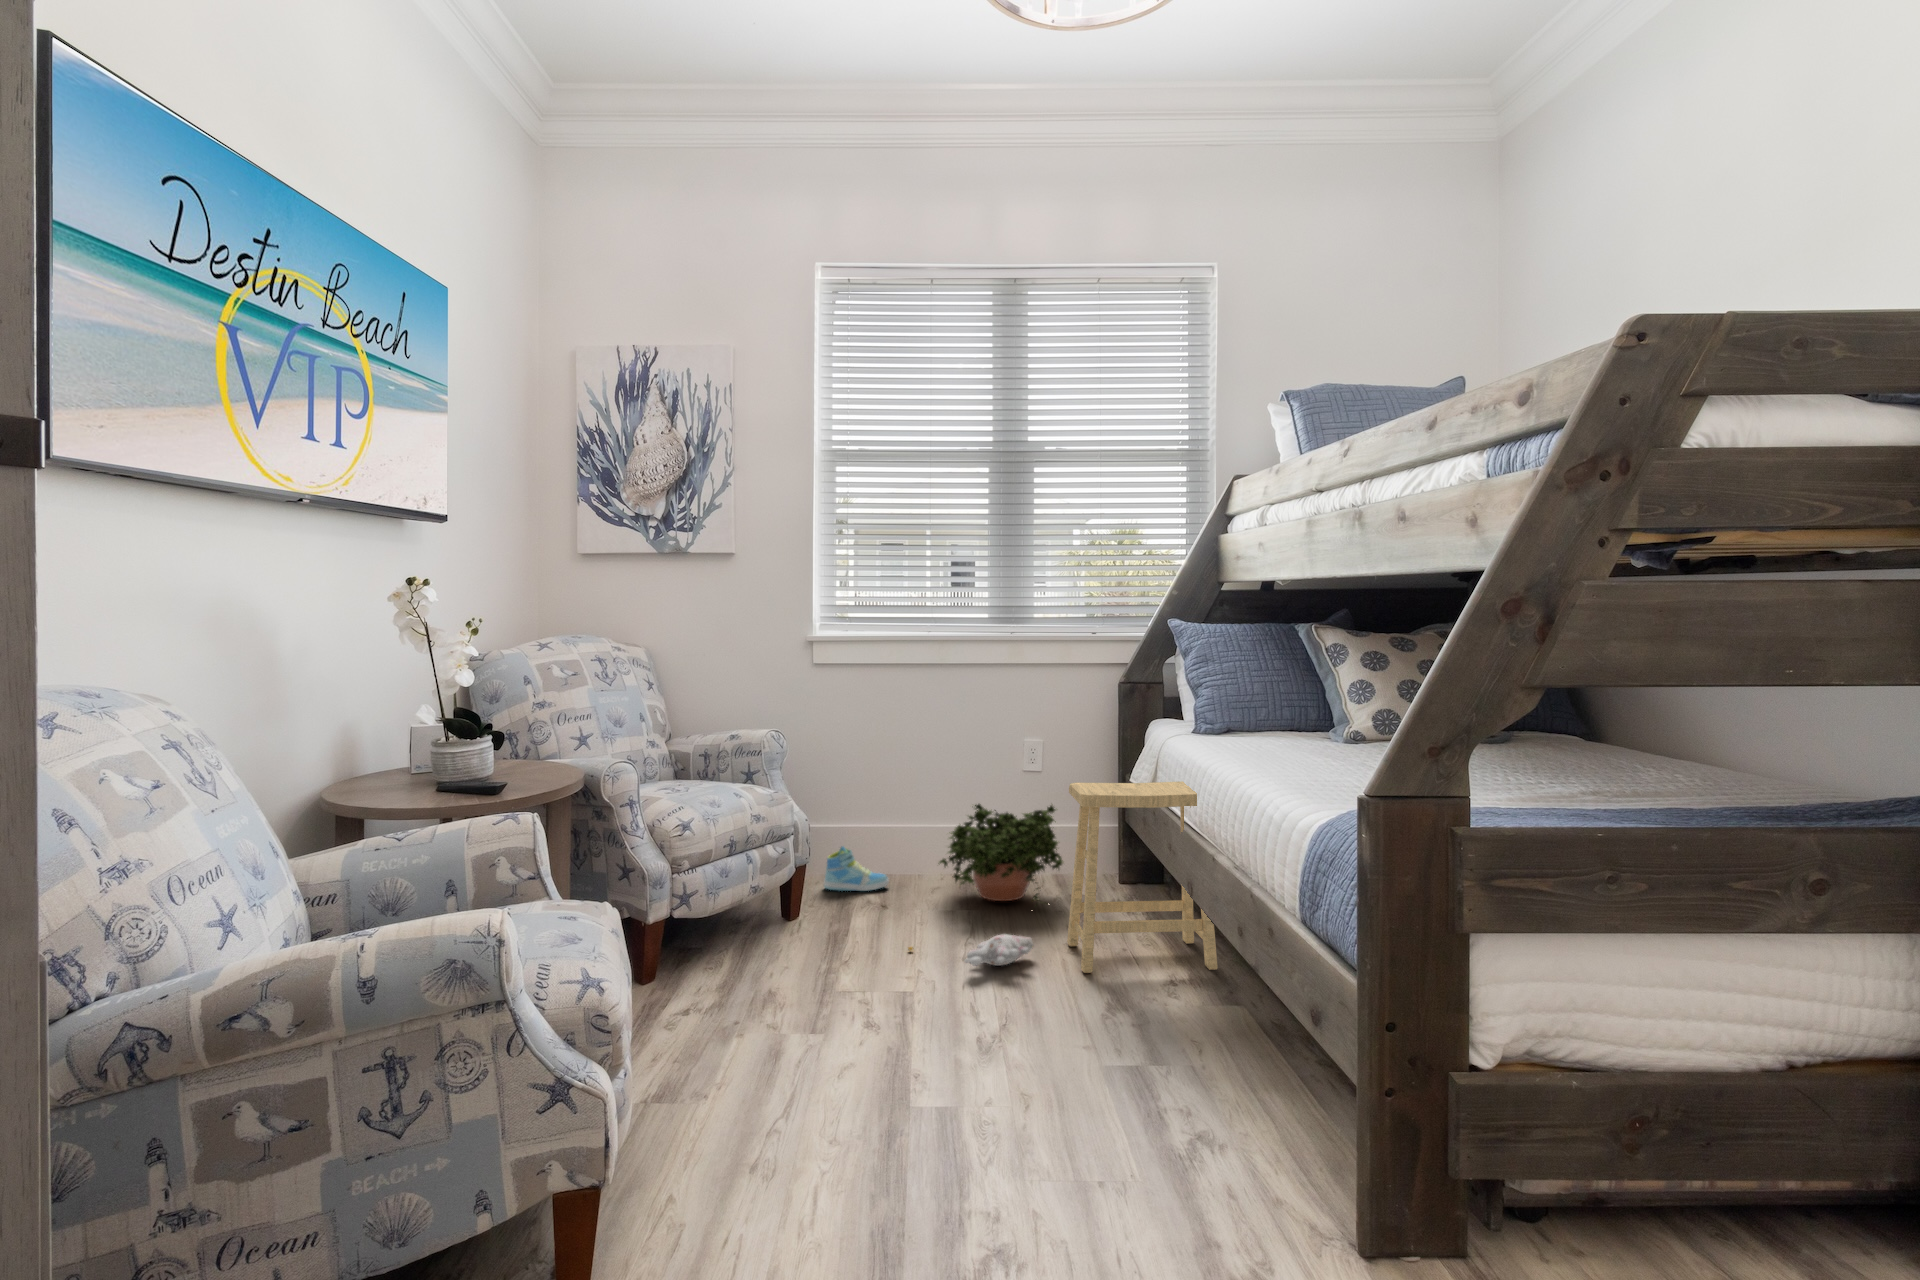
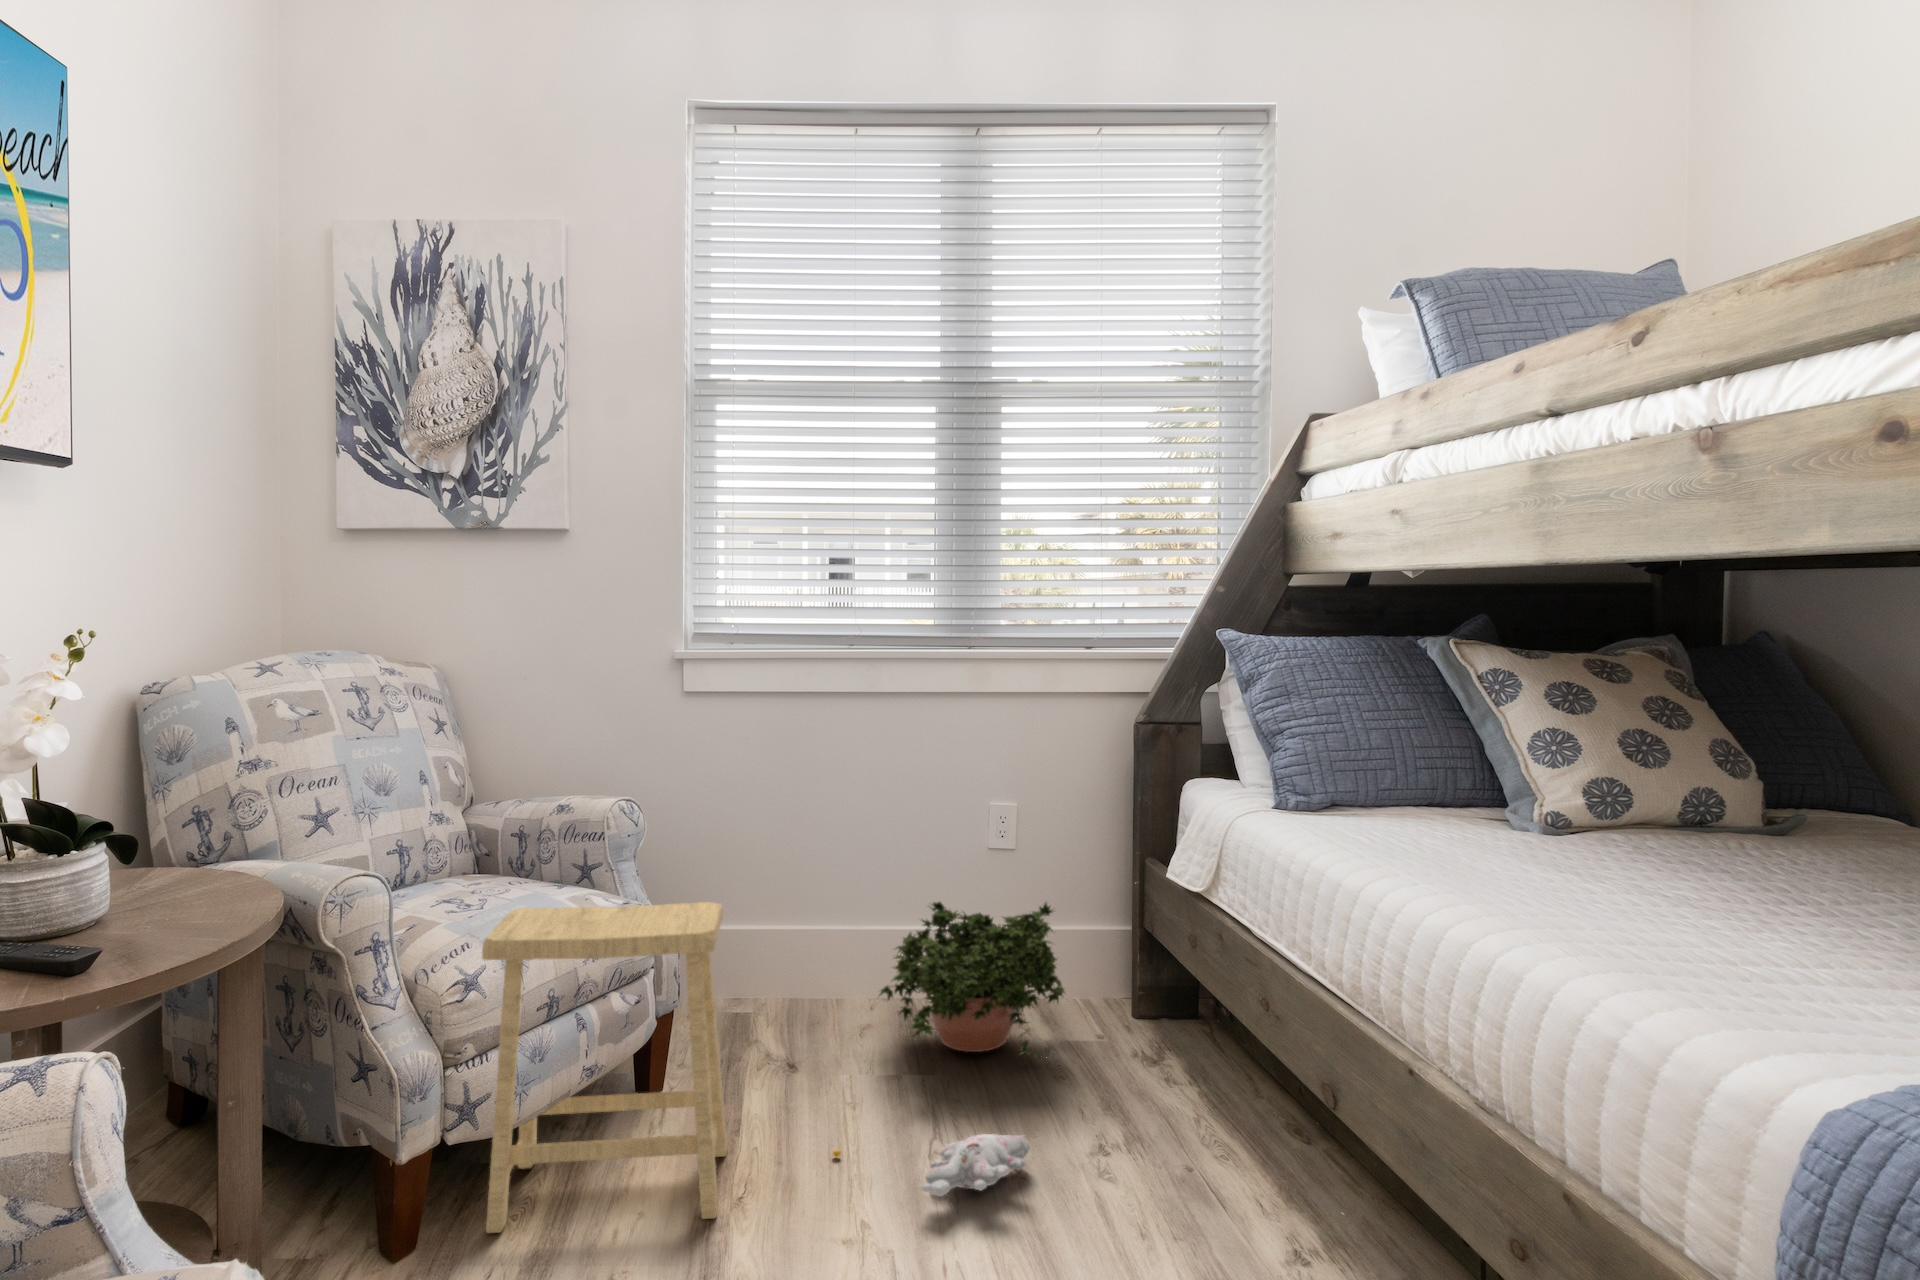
footstool: present [1067,781,1217,973] -> present [482,902,727,1233]
sneaker: present [824,847,889,891] -> none [709,965,806,1033]

